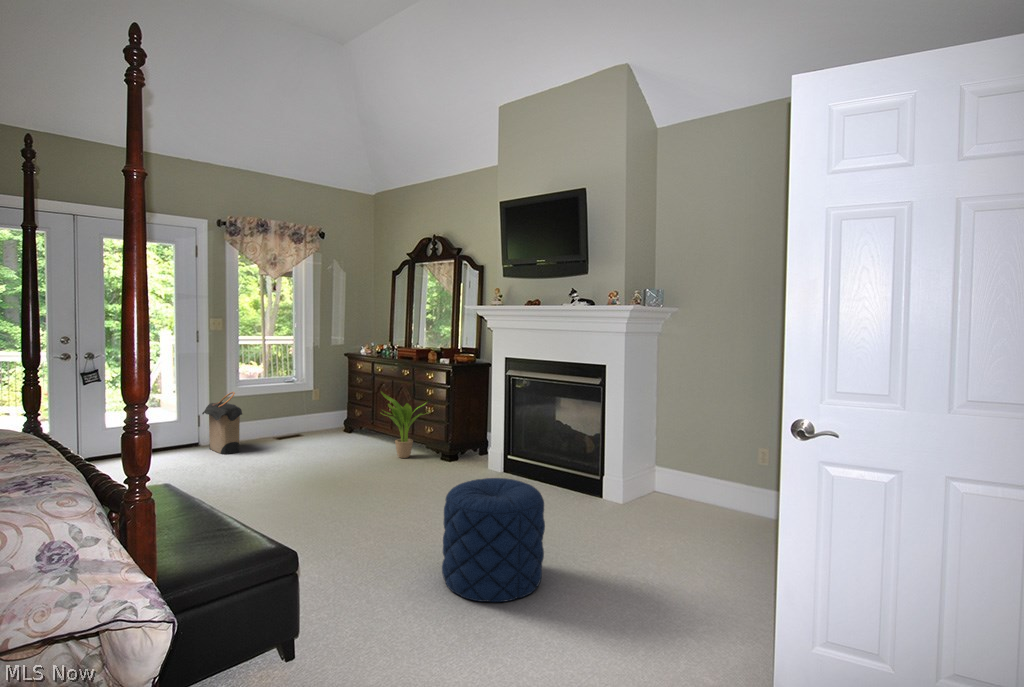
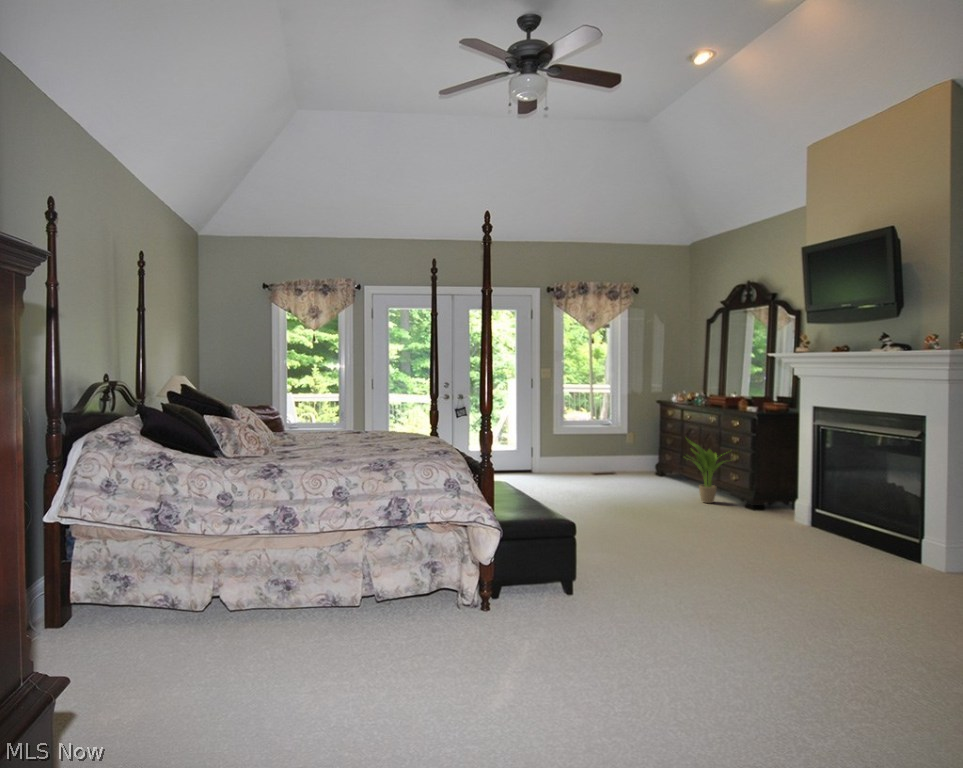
laundry hamper: present [202,392,242,454] -> none [535,431,567,484]
pouf: present [442,478,545,602] -> none [707,507,808,612]

